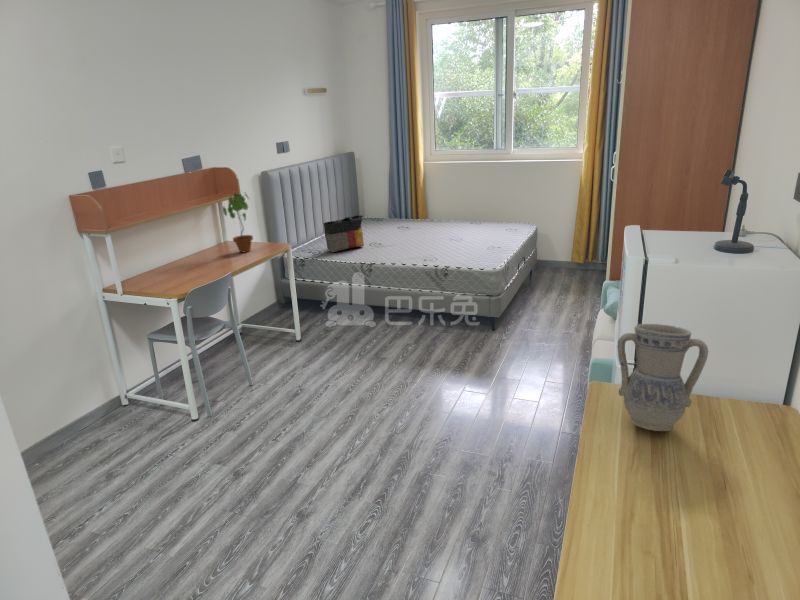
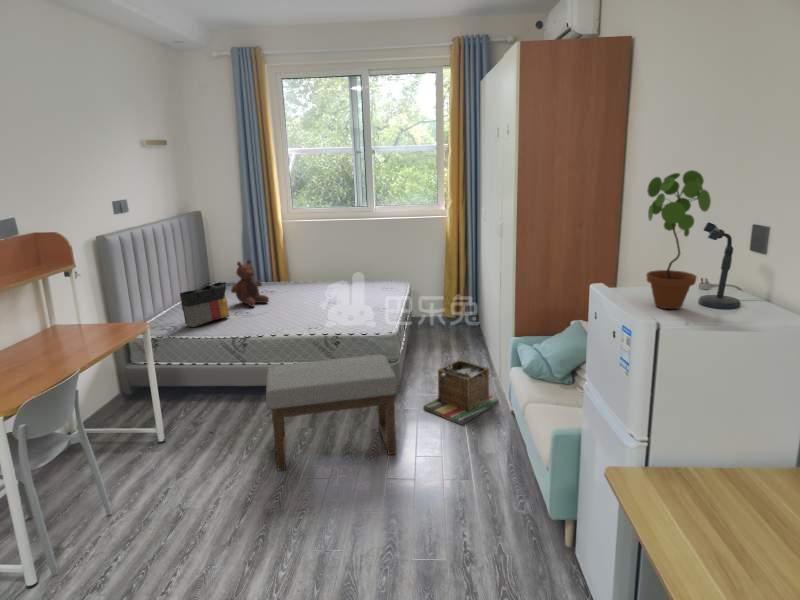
potted plant: present [223,193,253,252] -> present [647,170,711,309]
stuffed bear: none [369,197,401,239] -> present [231,260,269,306]
ottoman: none [370,286,482,374] -> present [266,355,397,470]
laundry basket: none [519,300,595,359] -> present [423,360,499,425]
vase: present [617,324,708,431] -> none [659,398,755,524]

